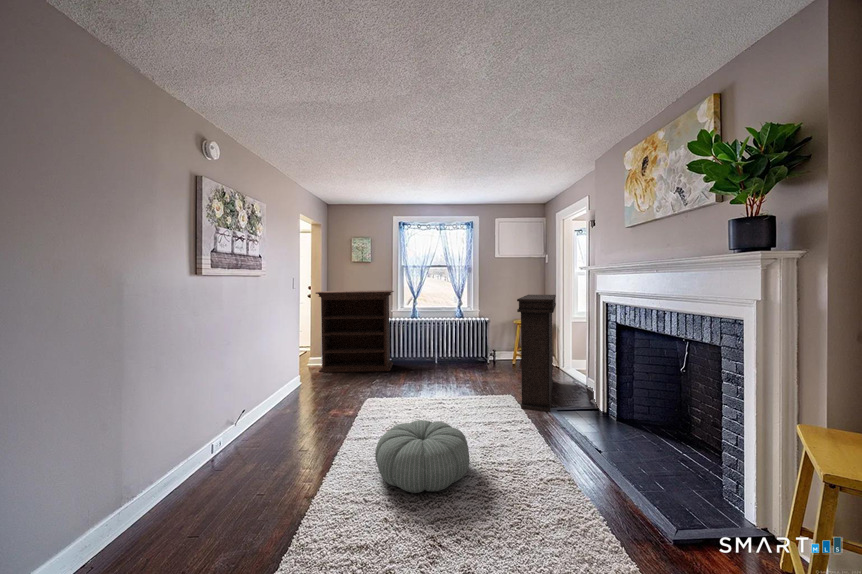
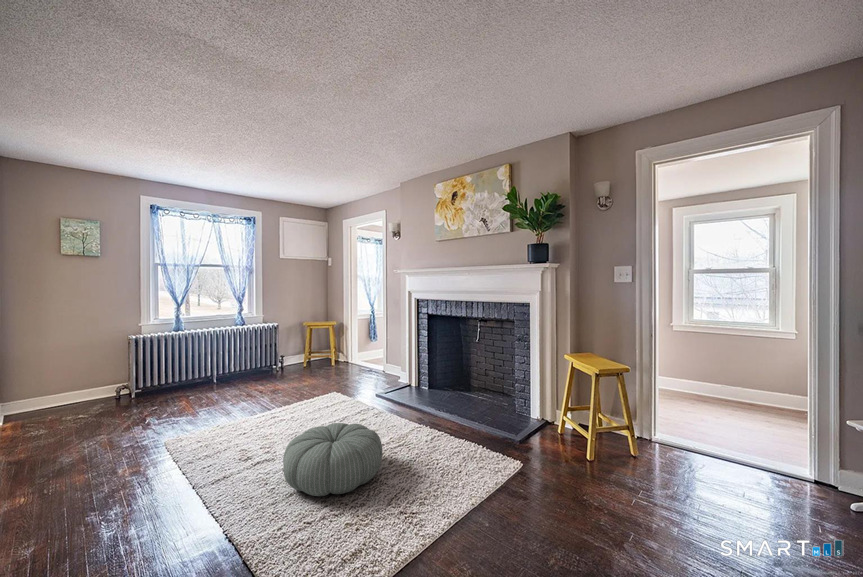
bookshelf: present [316,290,394,372] -> none [5,295,160,432]
console table: present [517,295,556,412] -> none [336,296,386,402]

